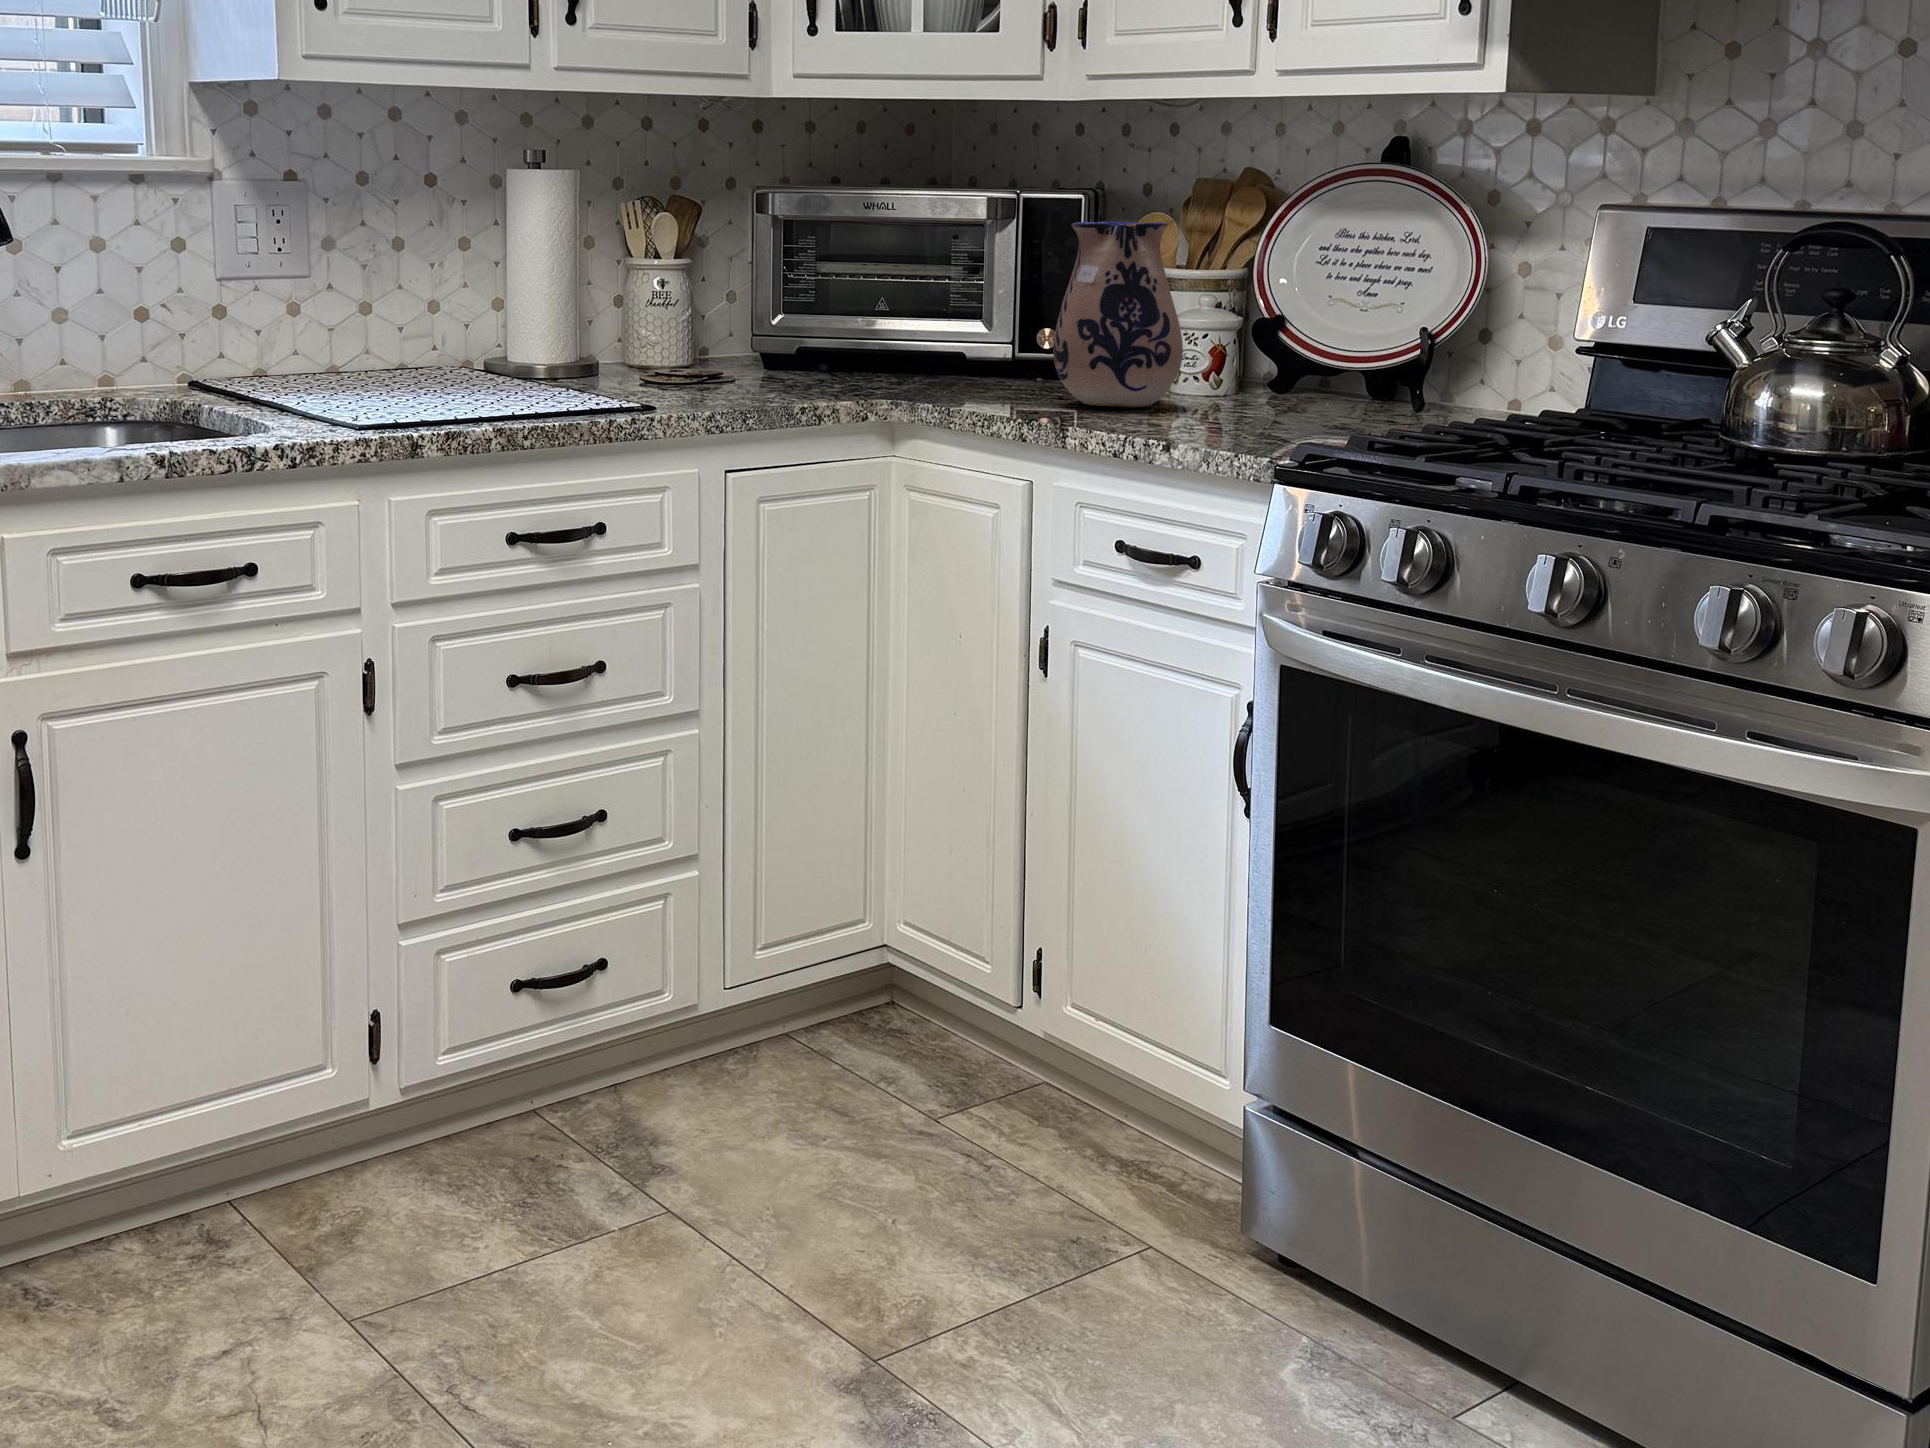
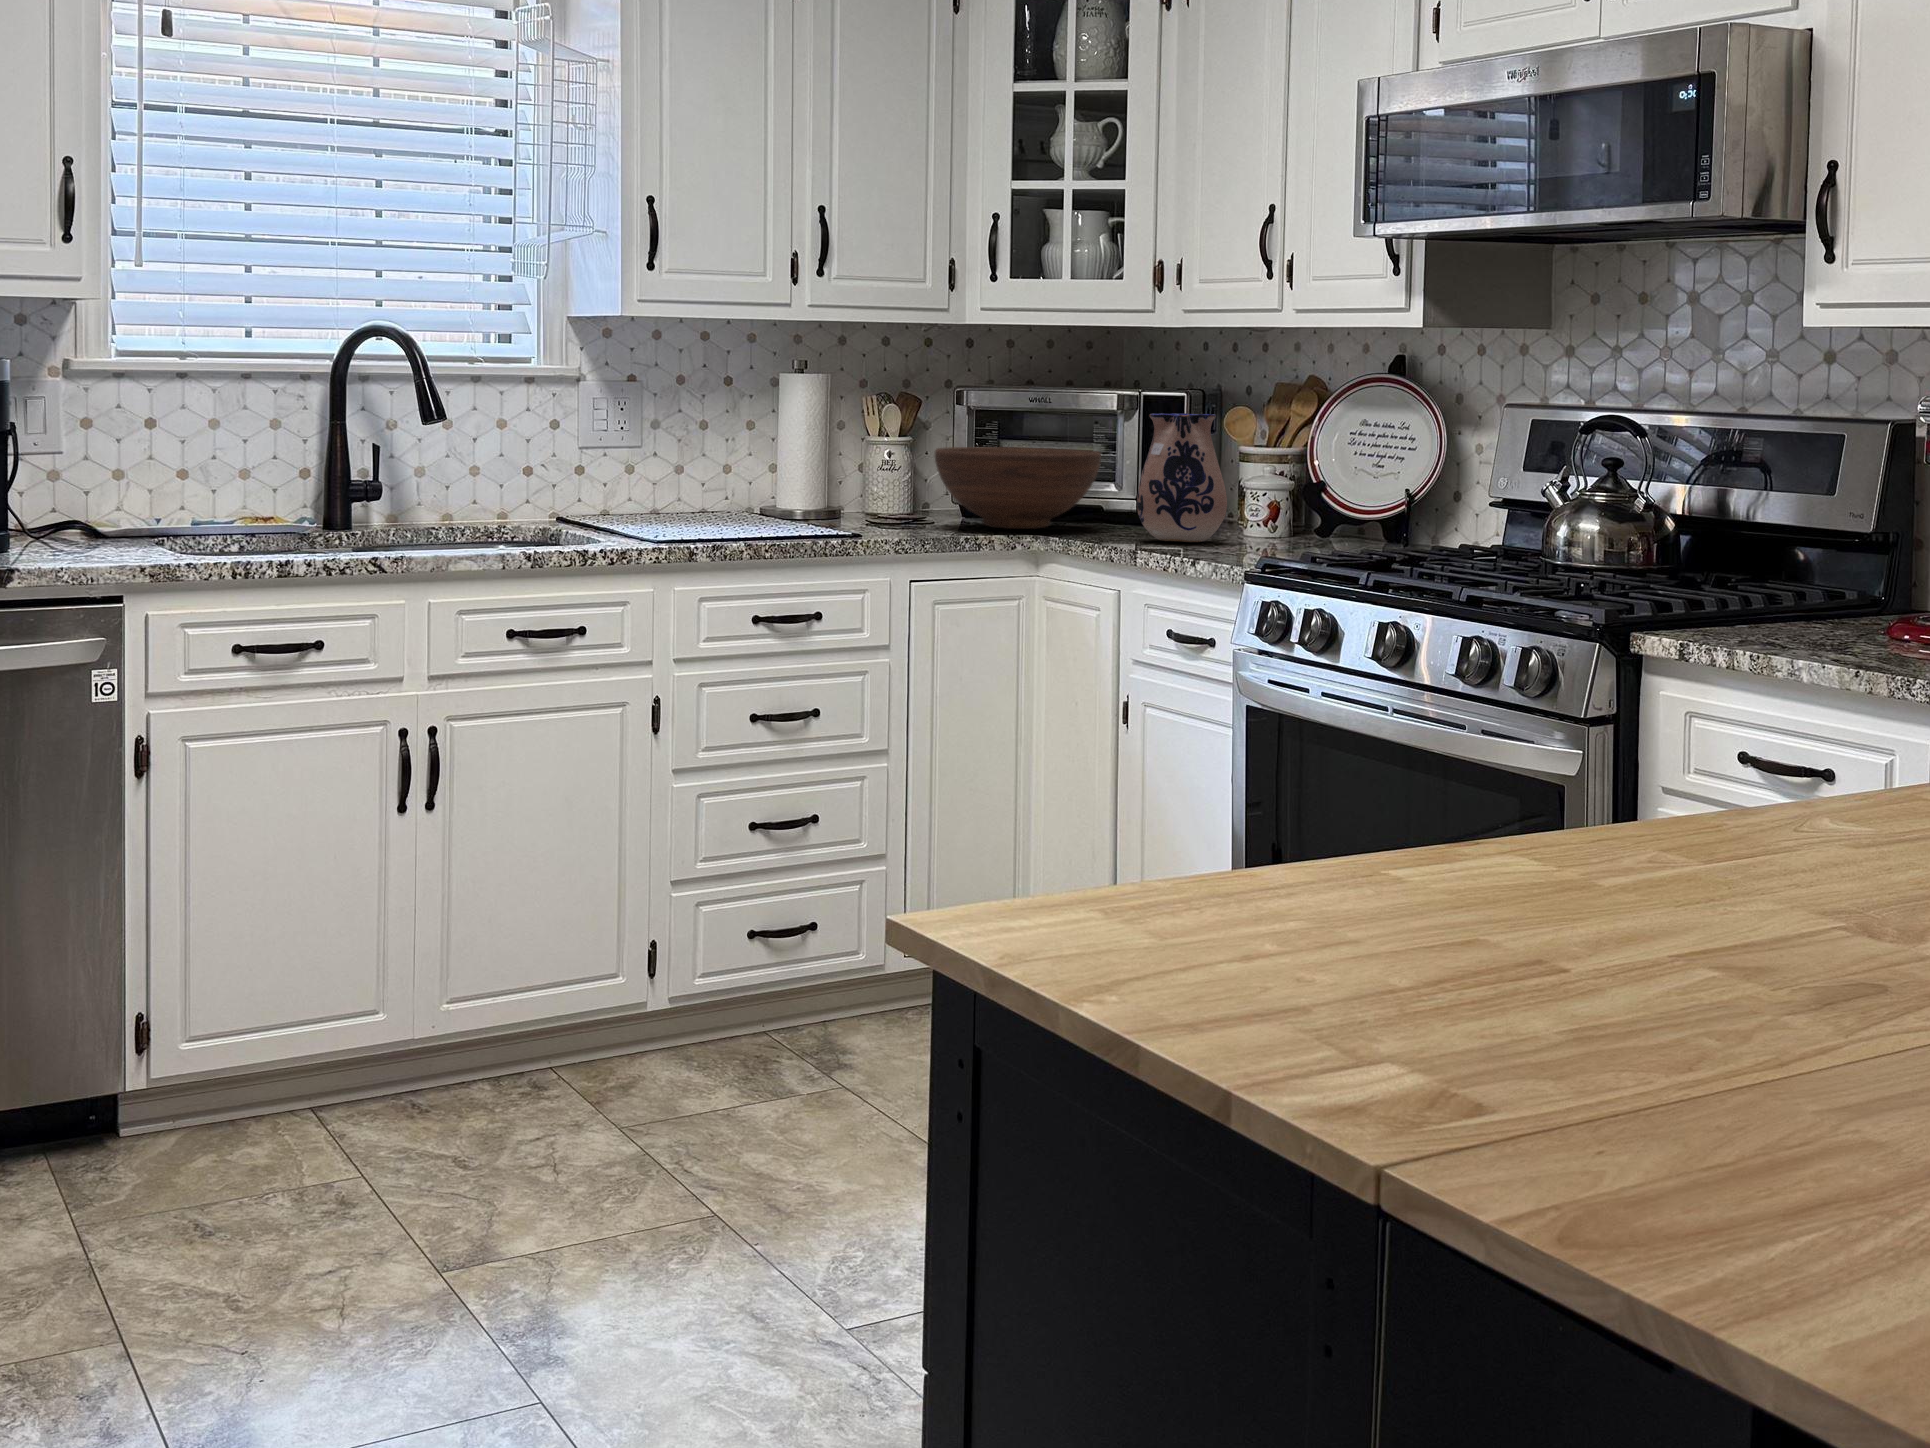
fruit bowl: none [741,270,977,387] -> present [935,447,1101,529]

